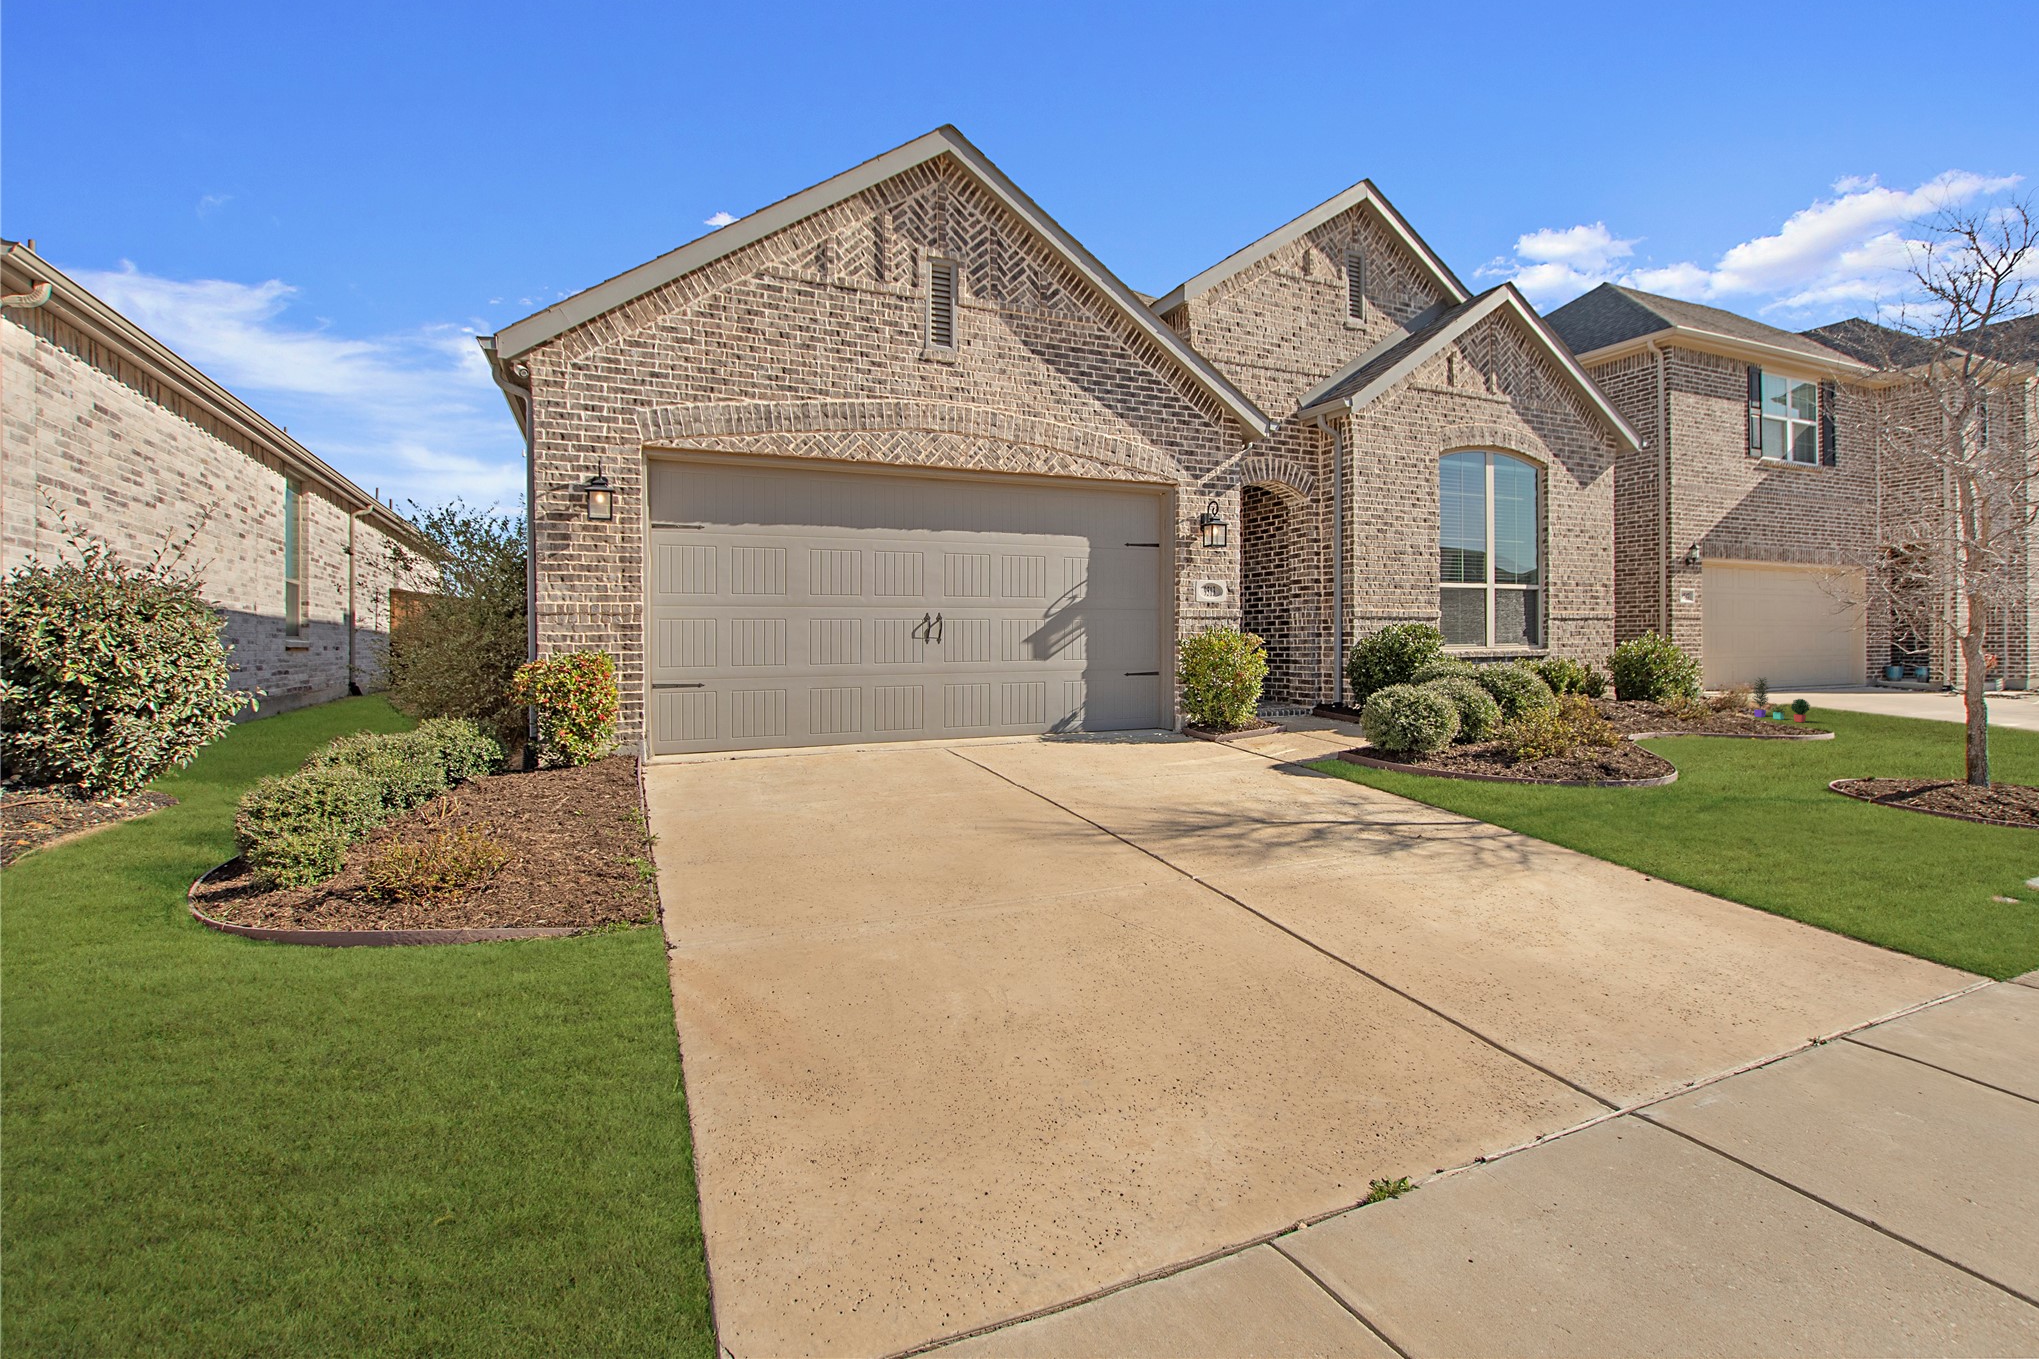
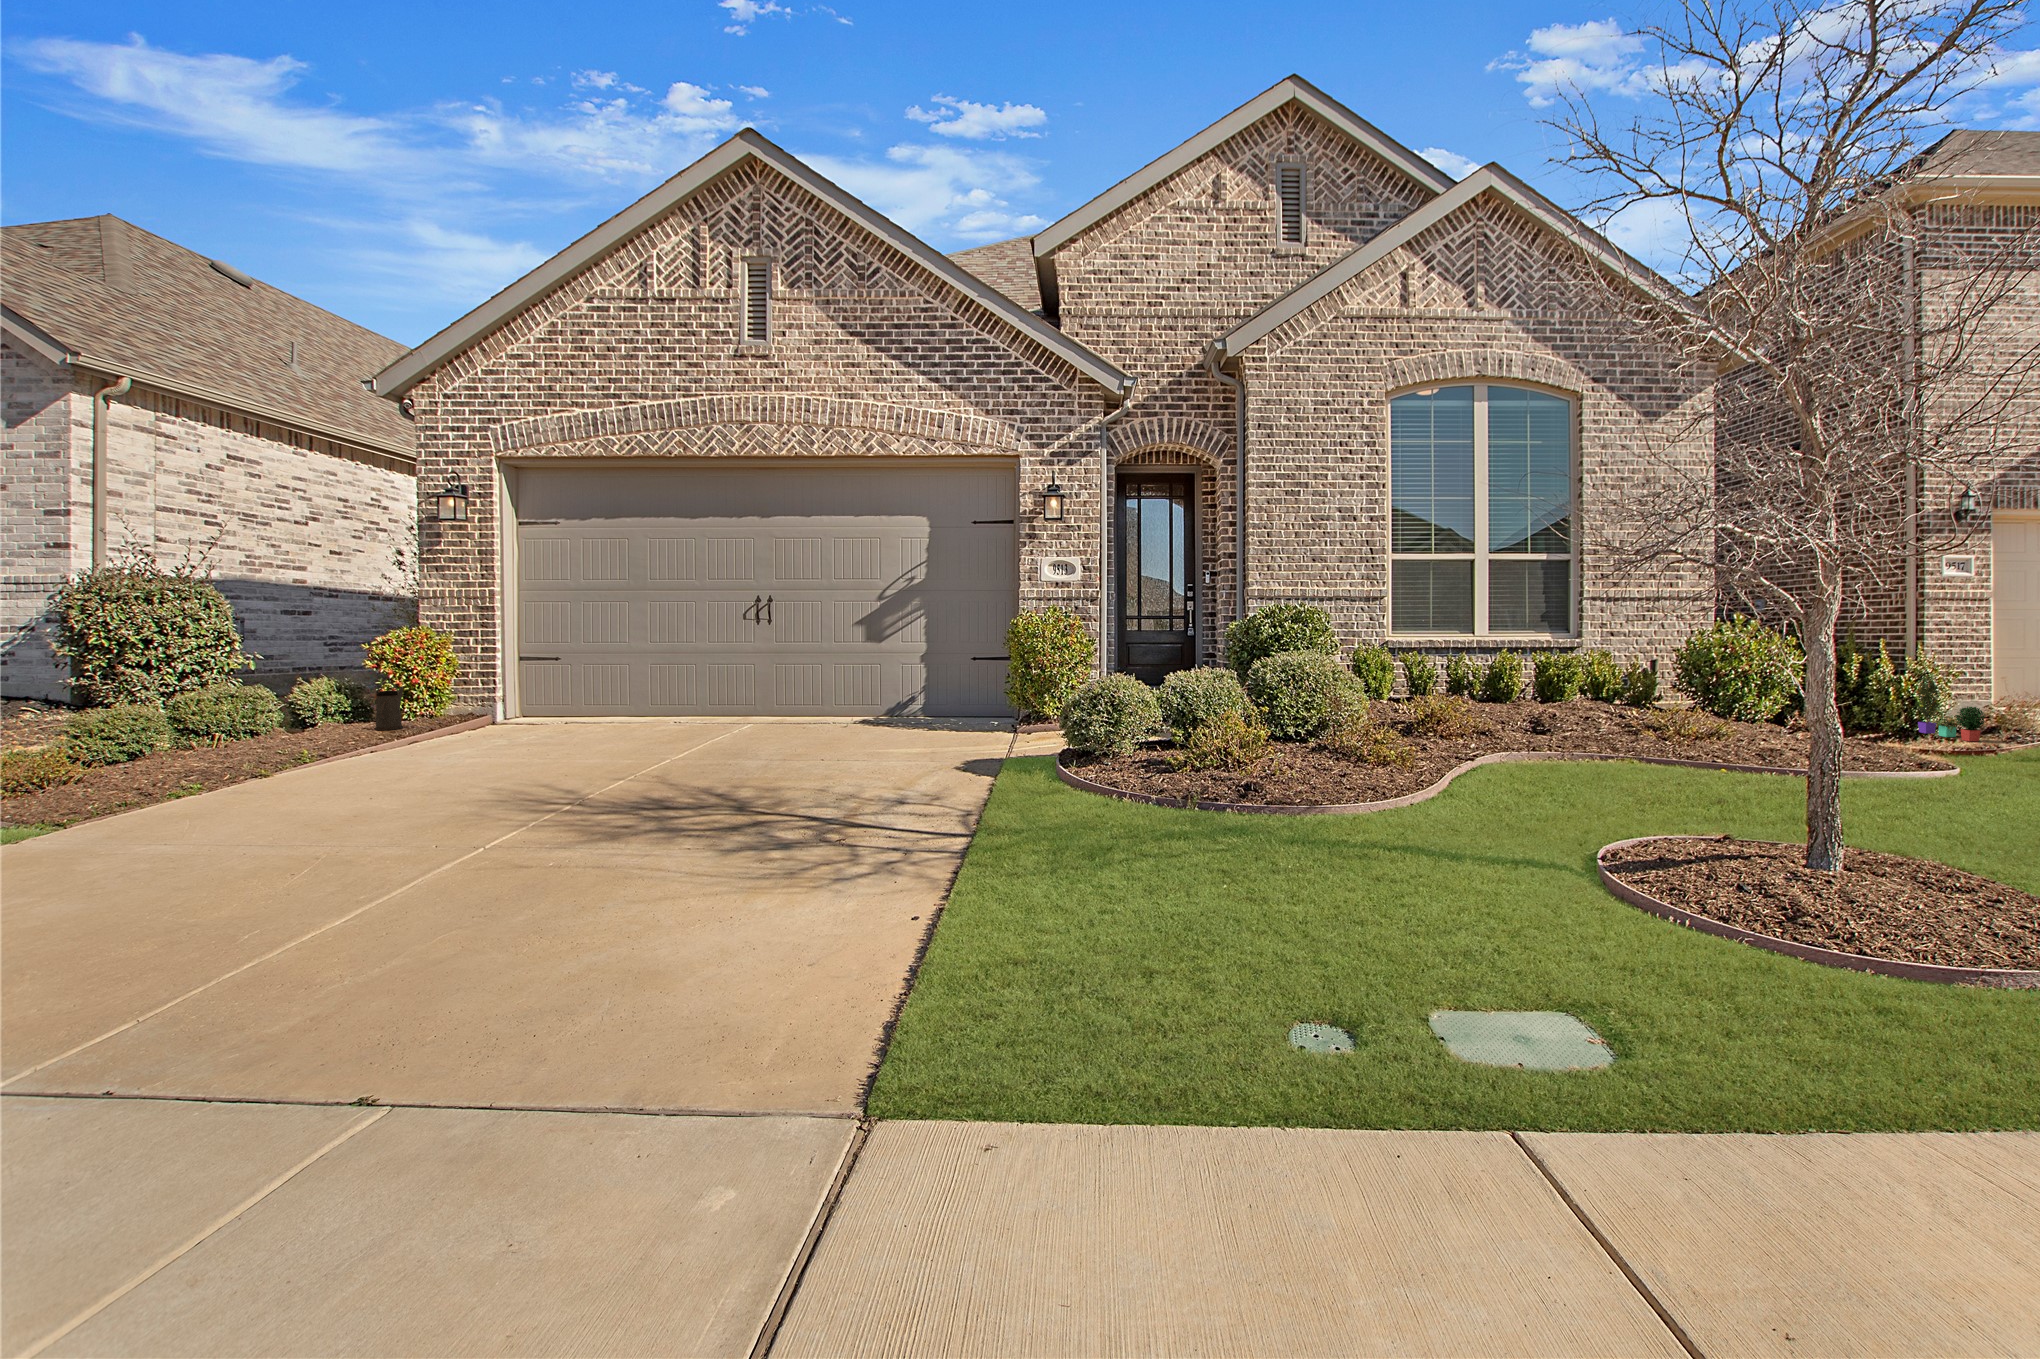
watering can: none [544,718,577,778] -> present [375,682,403,730]

